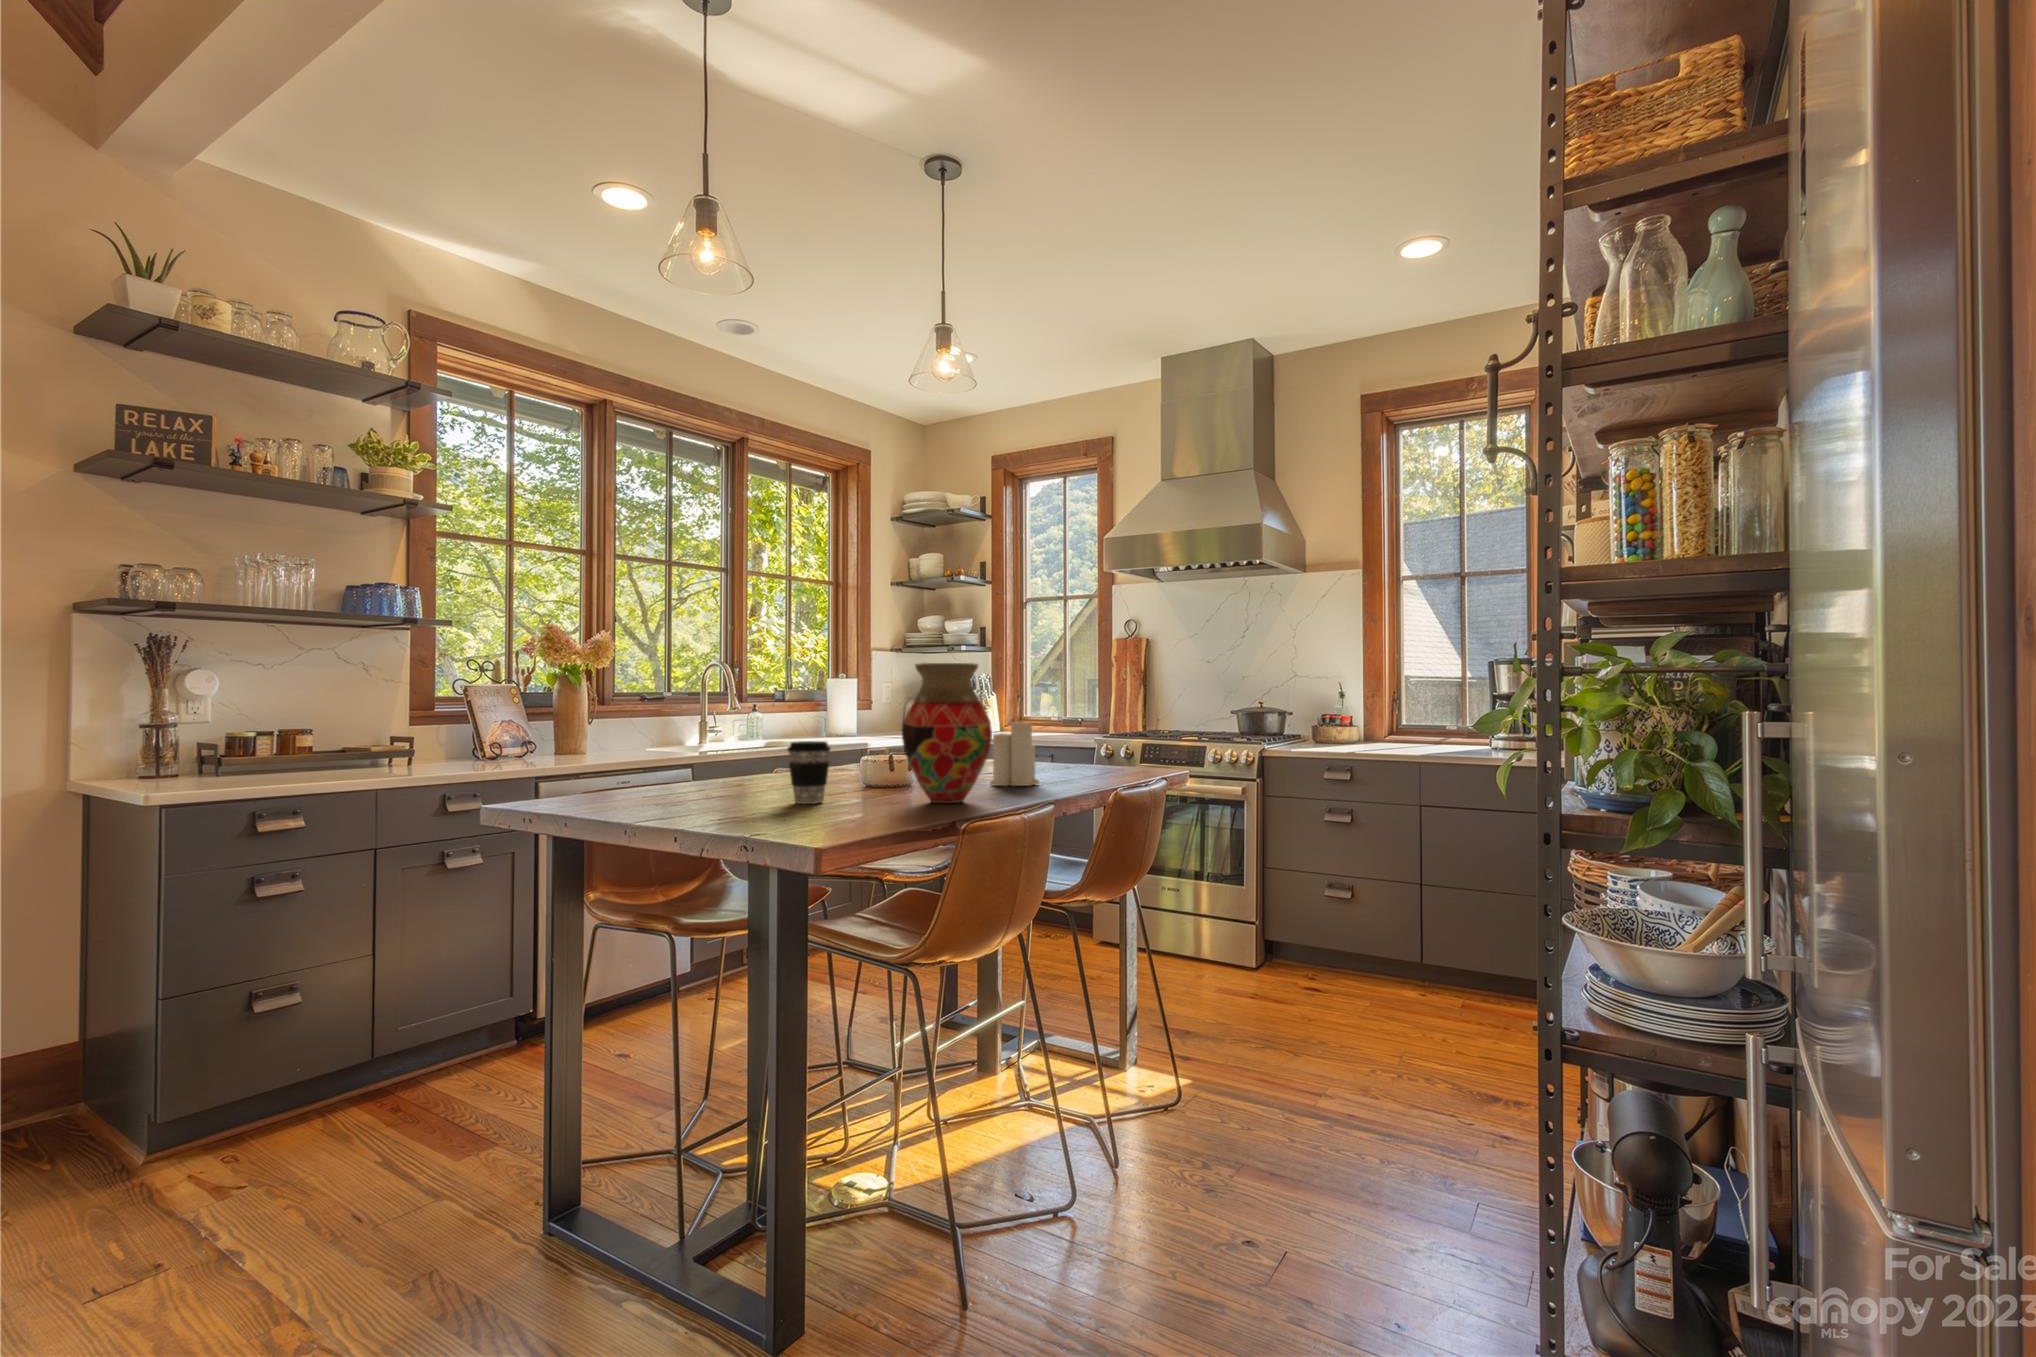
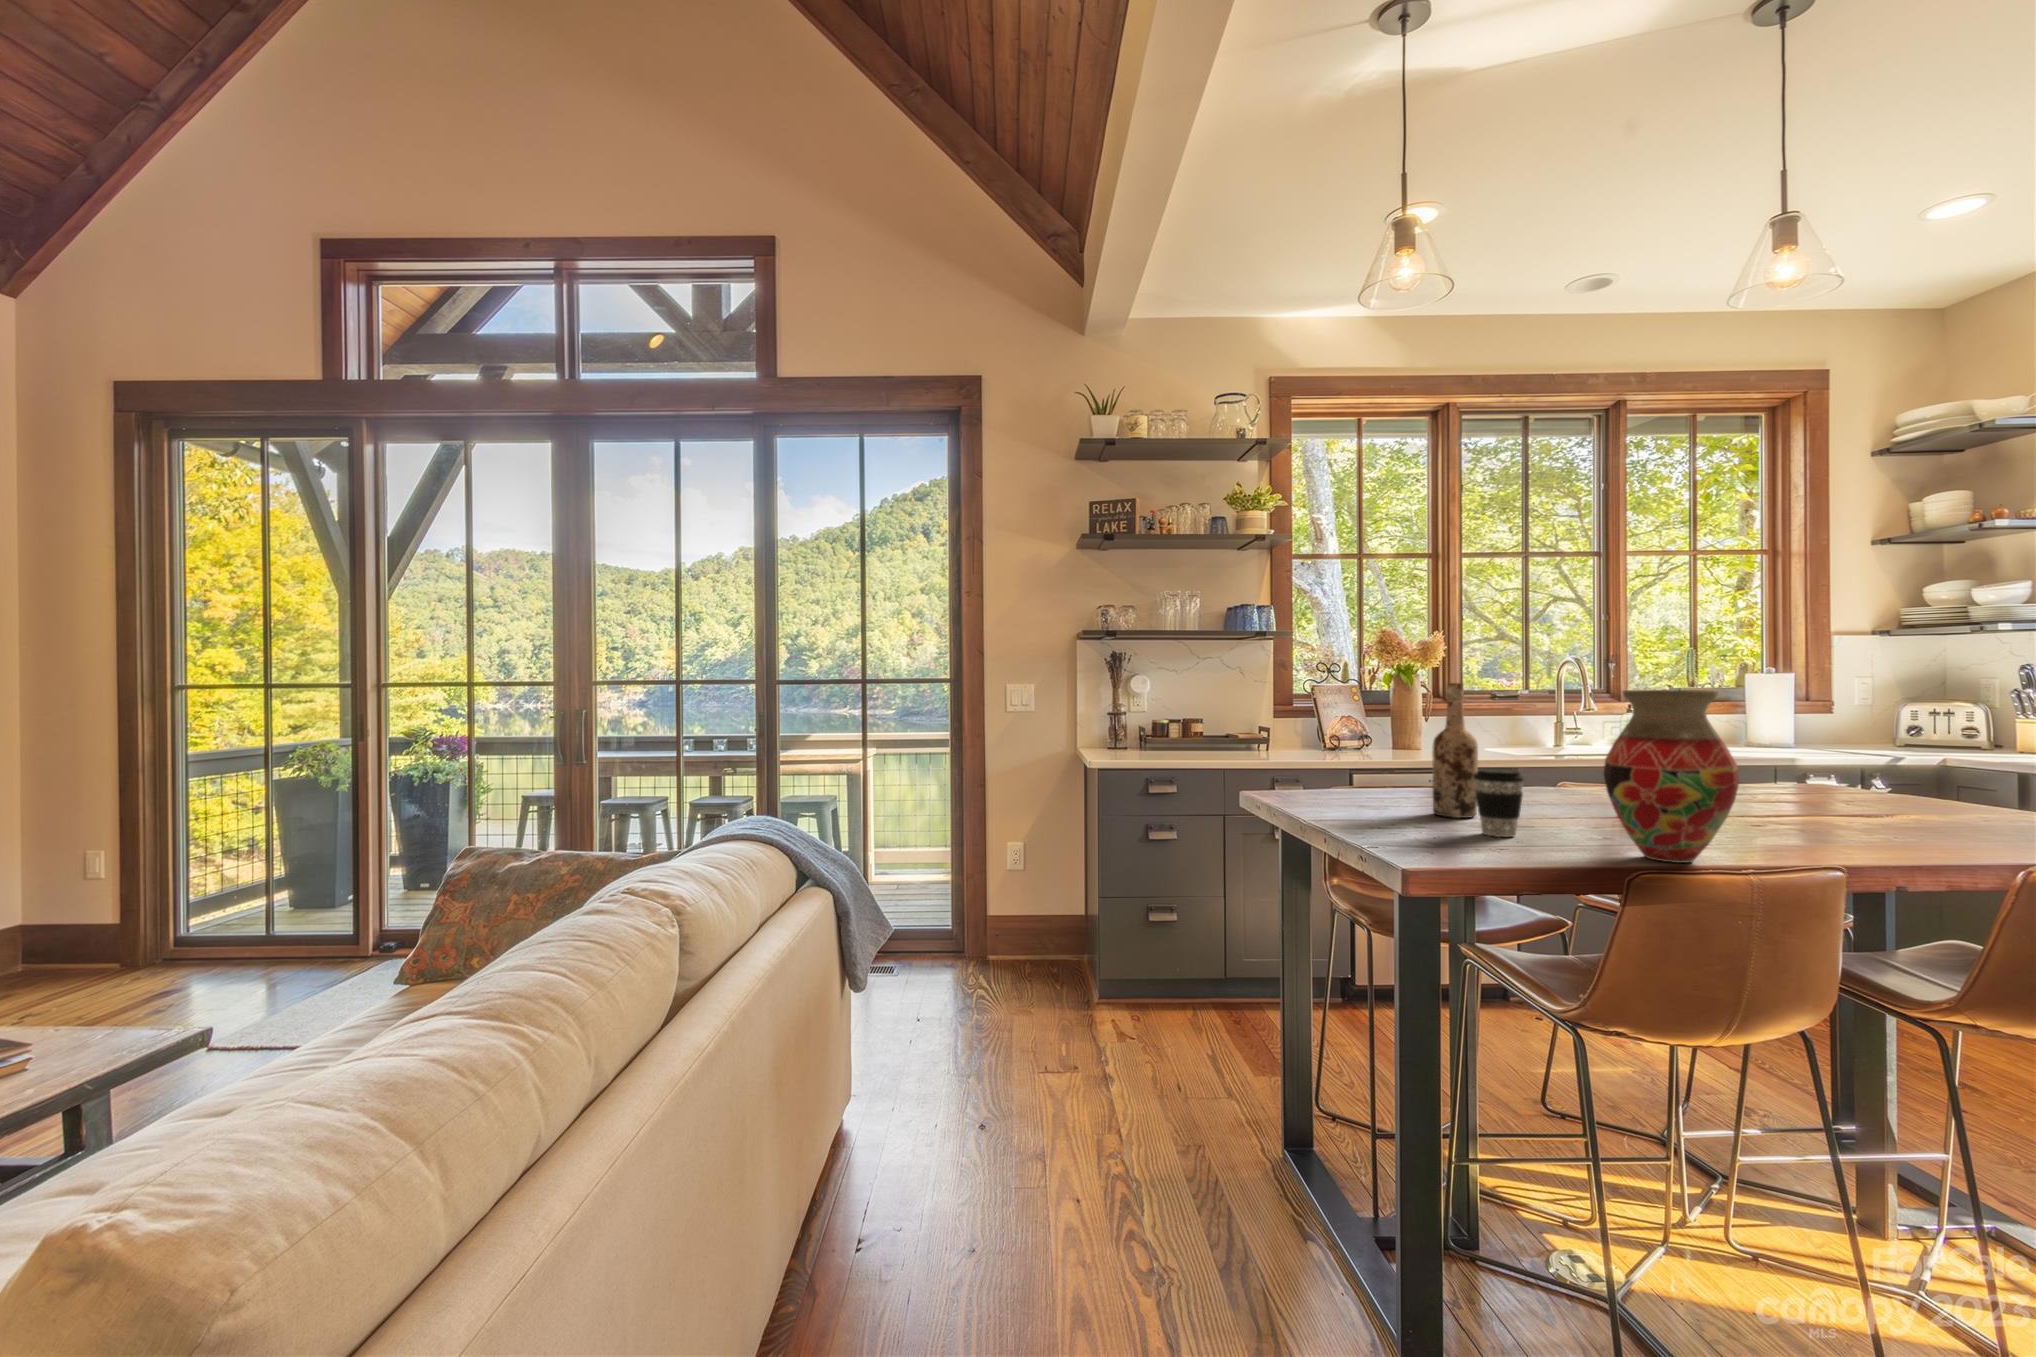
wine bottle: none [722,664,764,796] -> present [1432,683,1478,818]
candle: present [990,722,1039,786] -> none [1803,754,1896,854]

